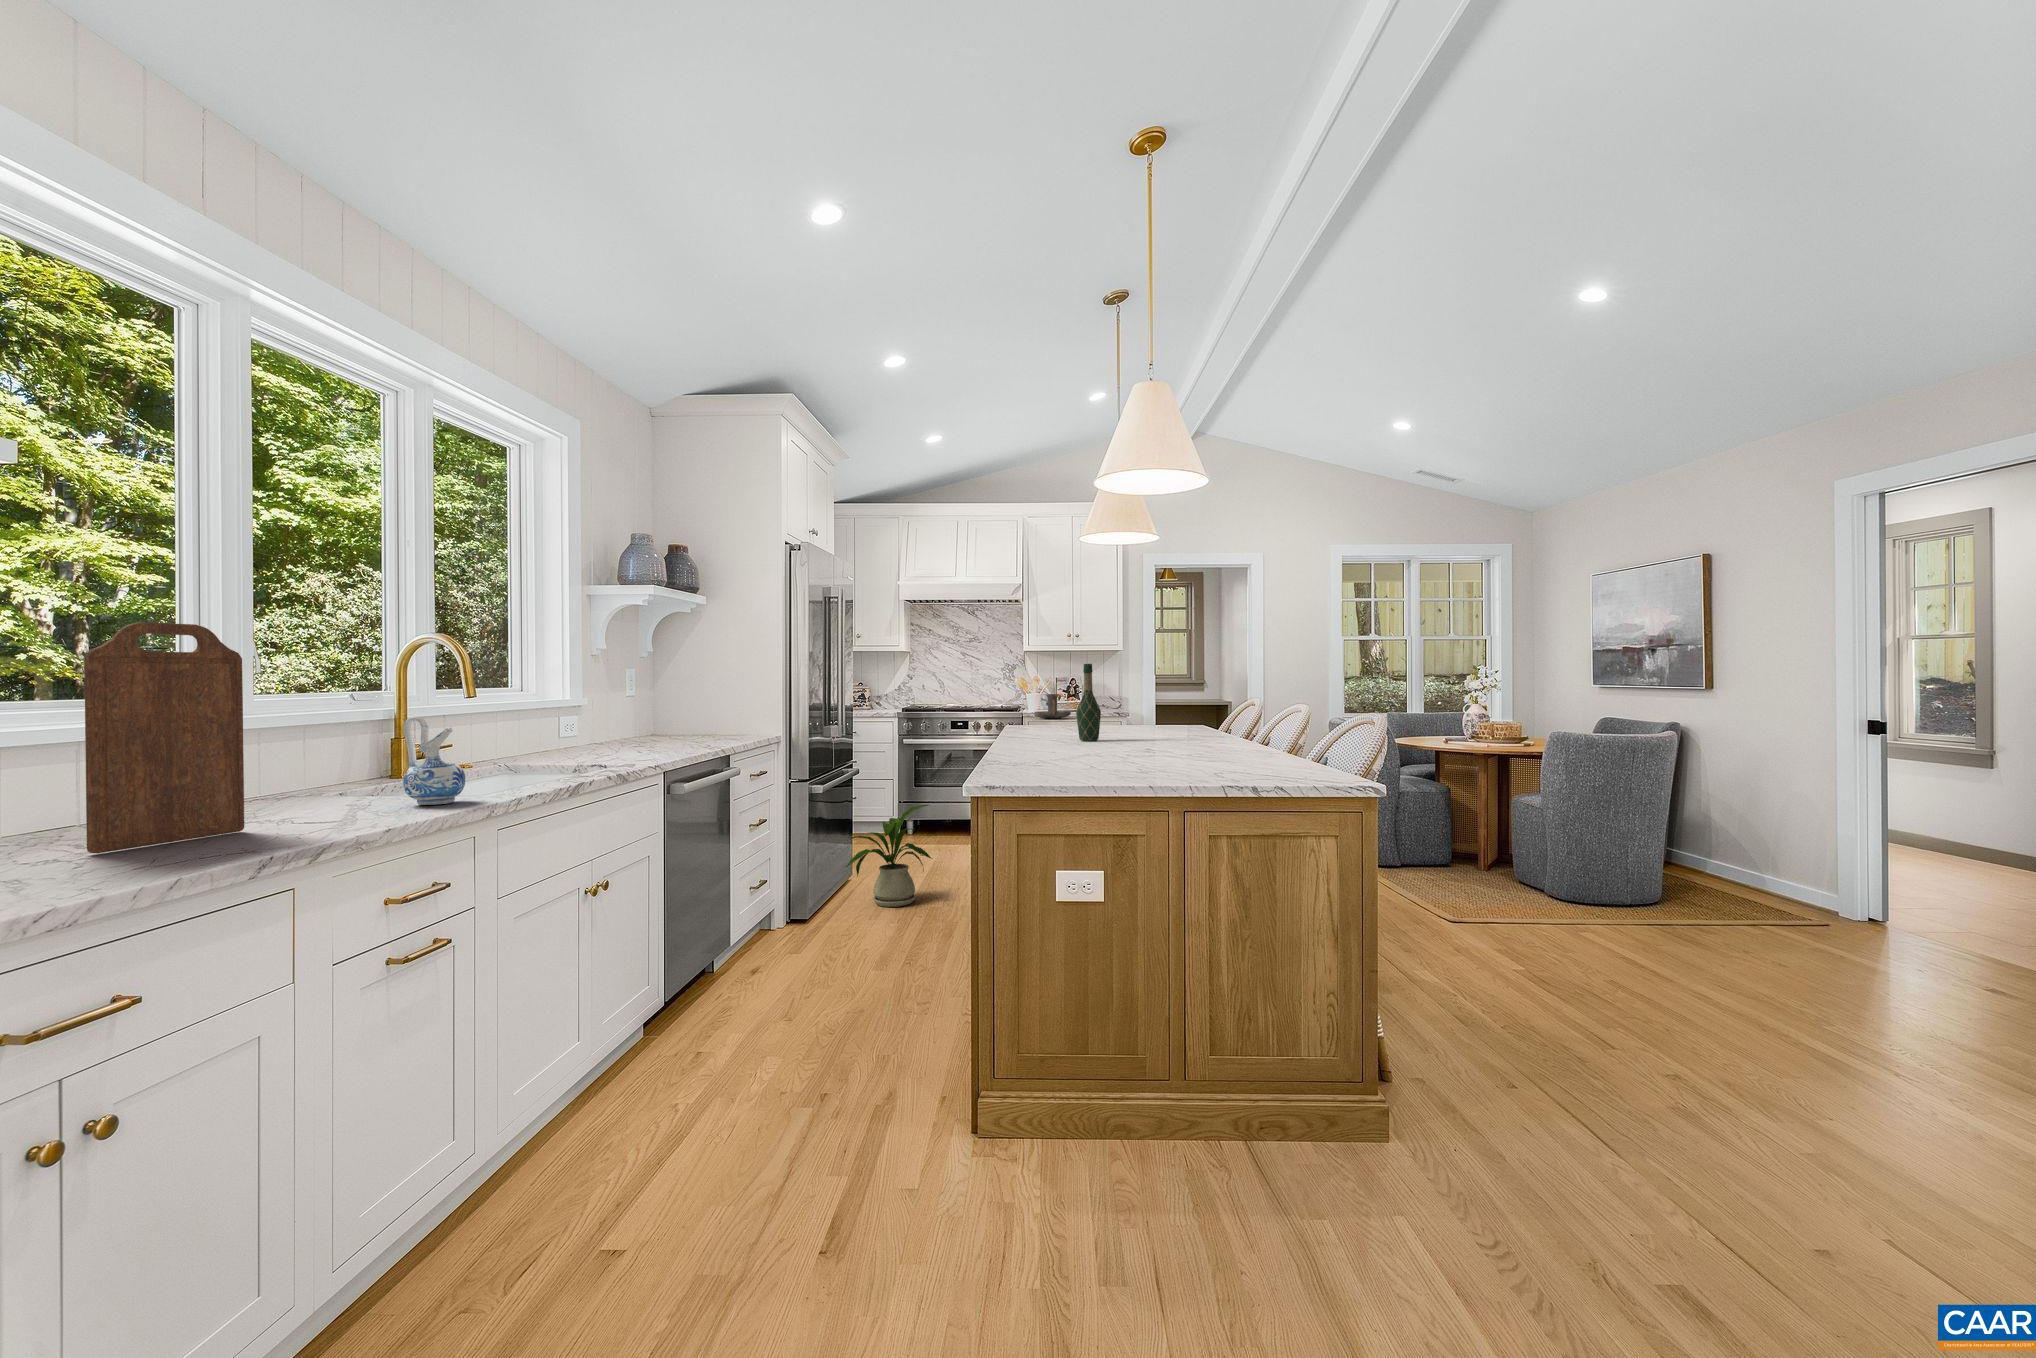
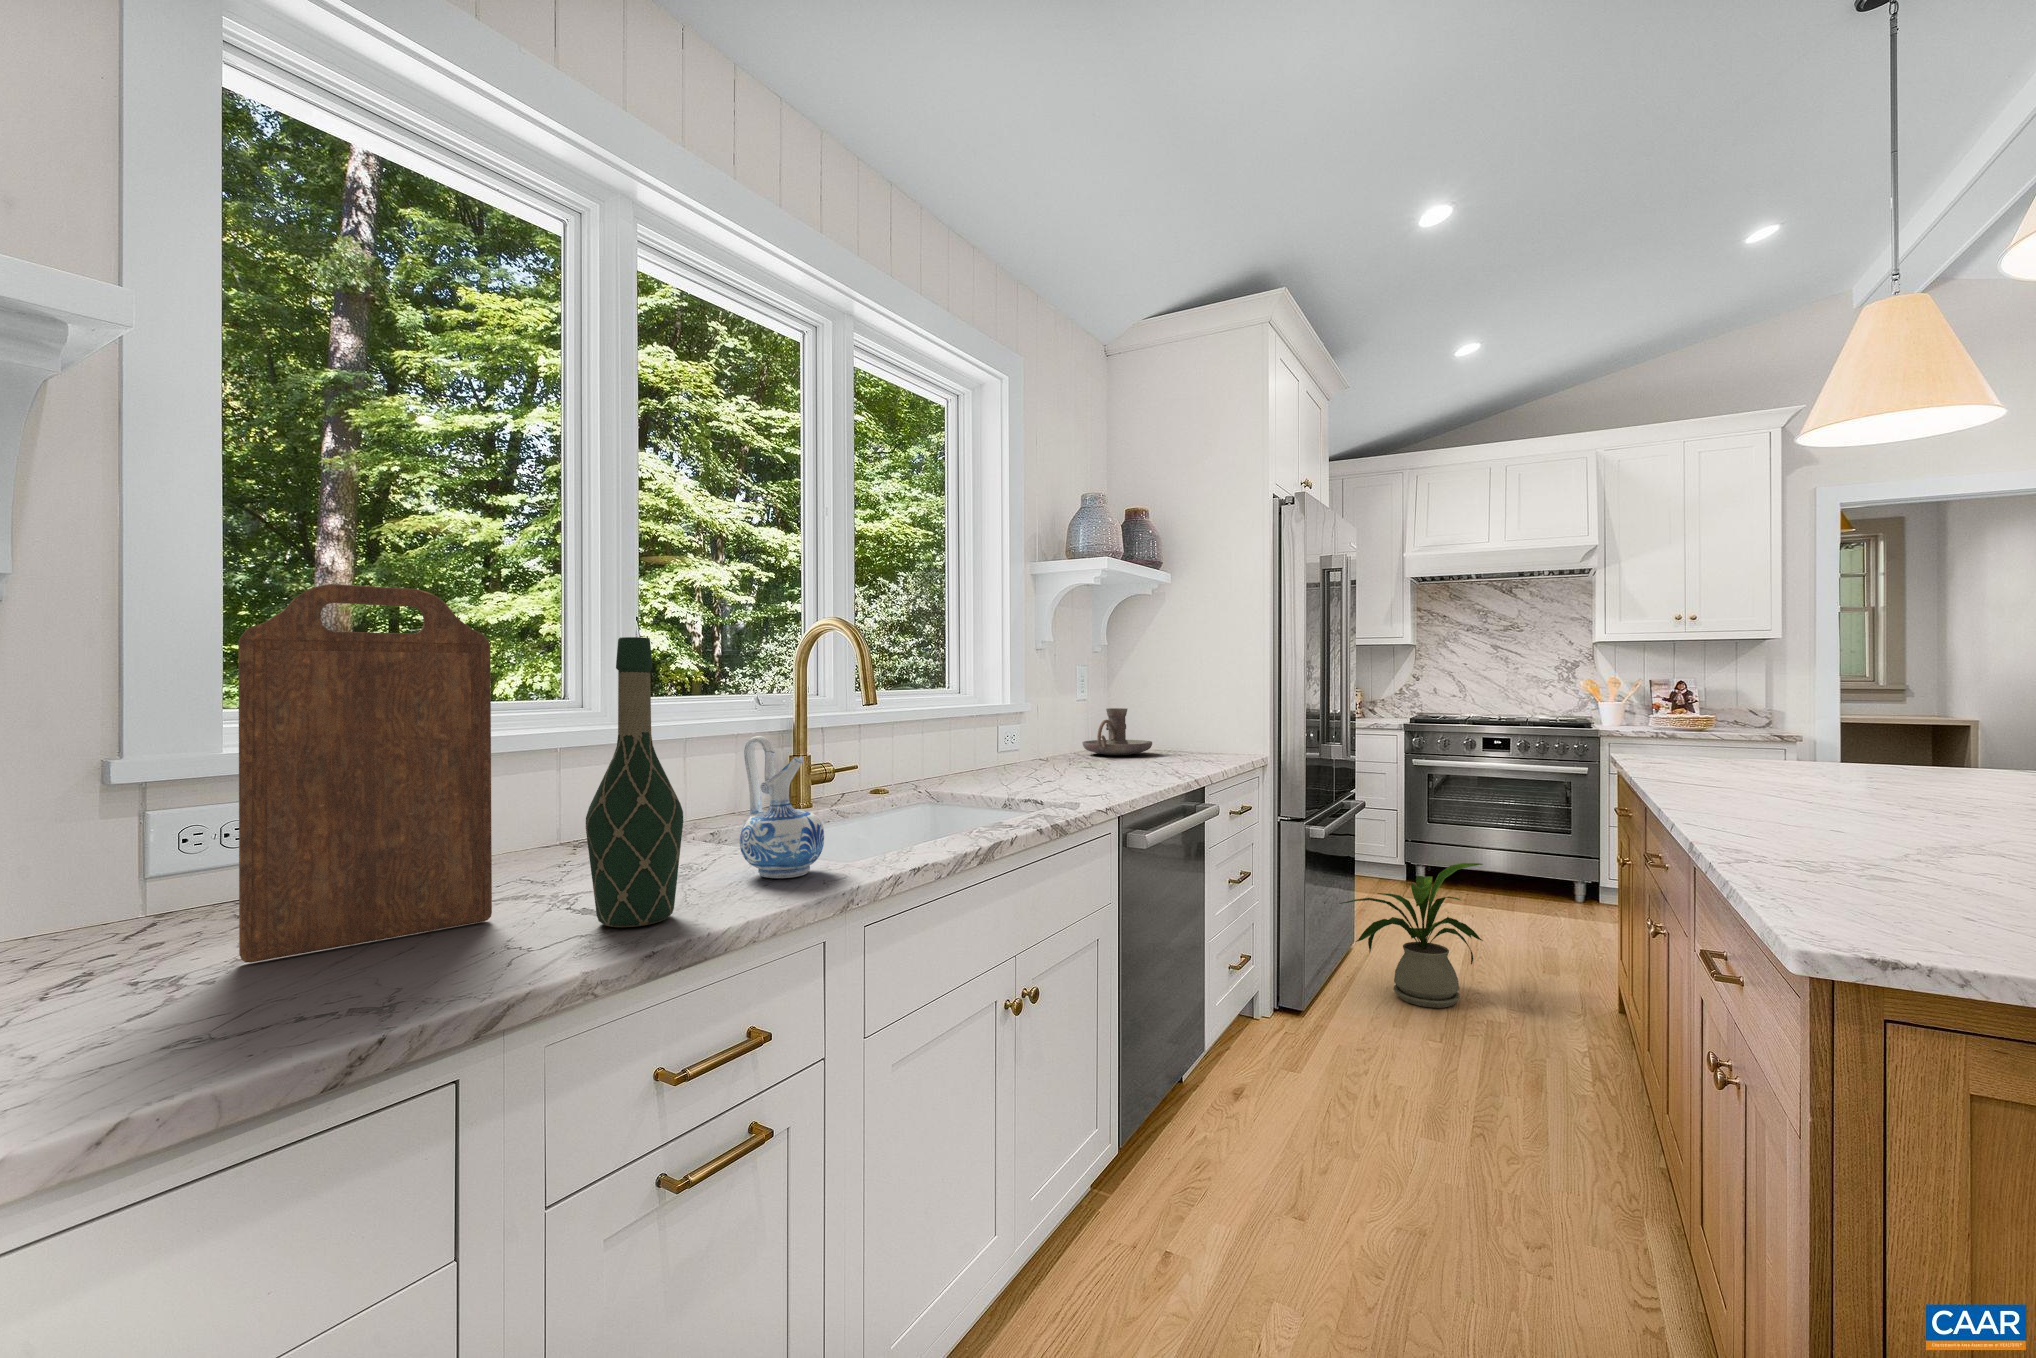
wine bottle: present [1076,664,1101,741] -> present [586,637,683,927]
candle holder: present [1034,694,1071,719] -> present [1082,708,1152,755]

